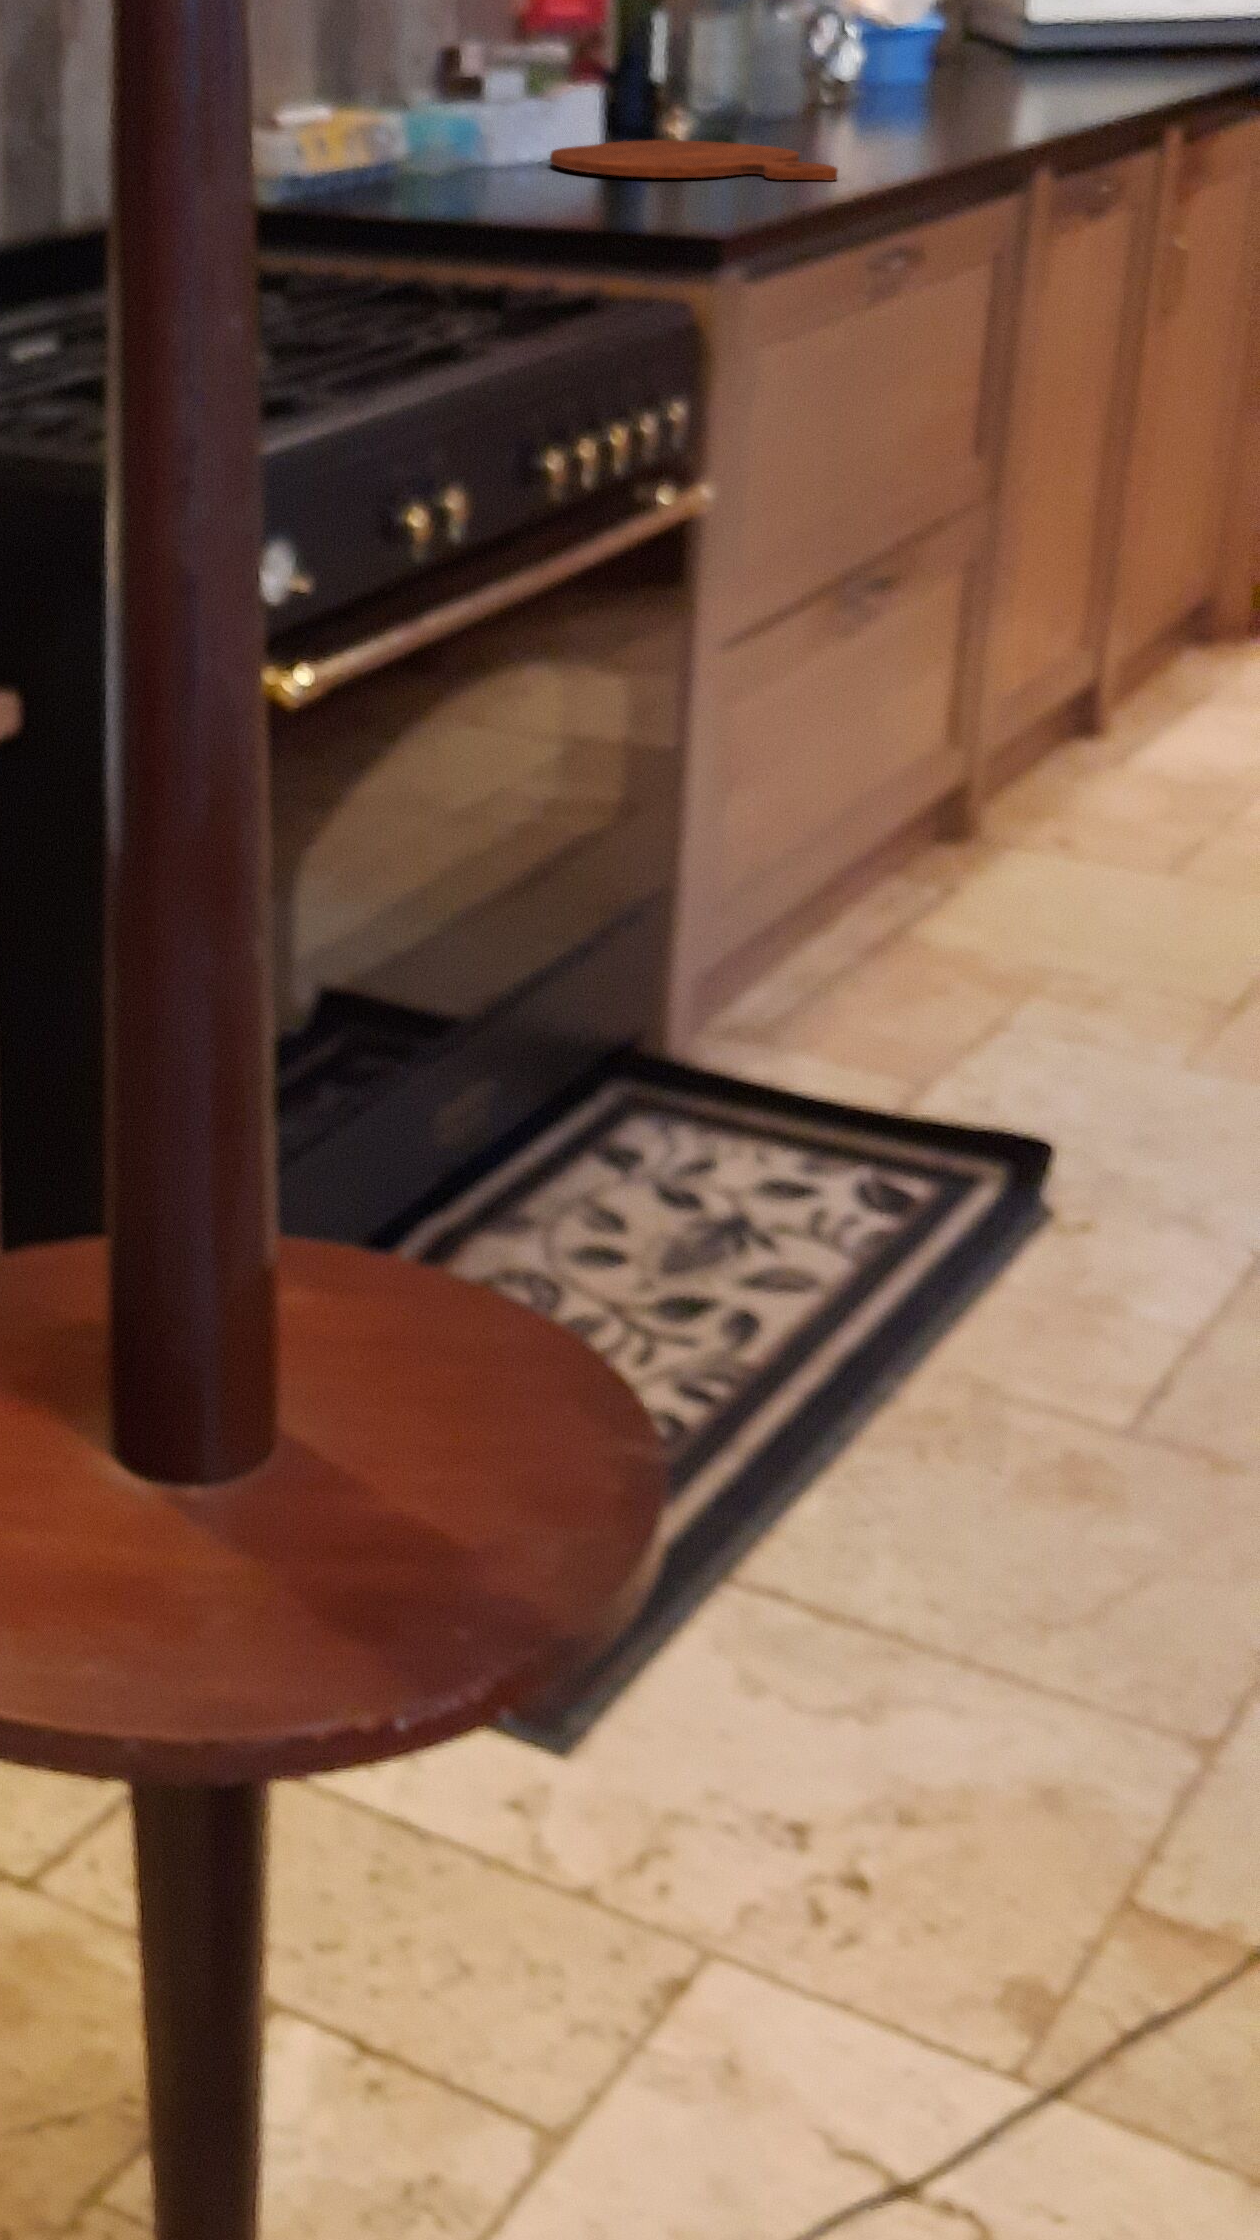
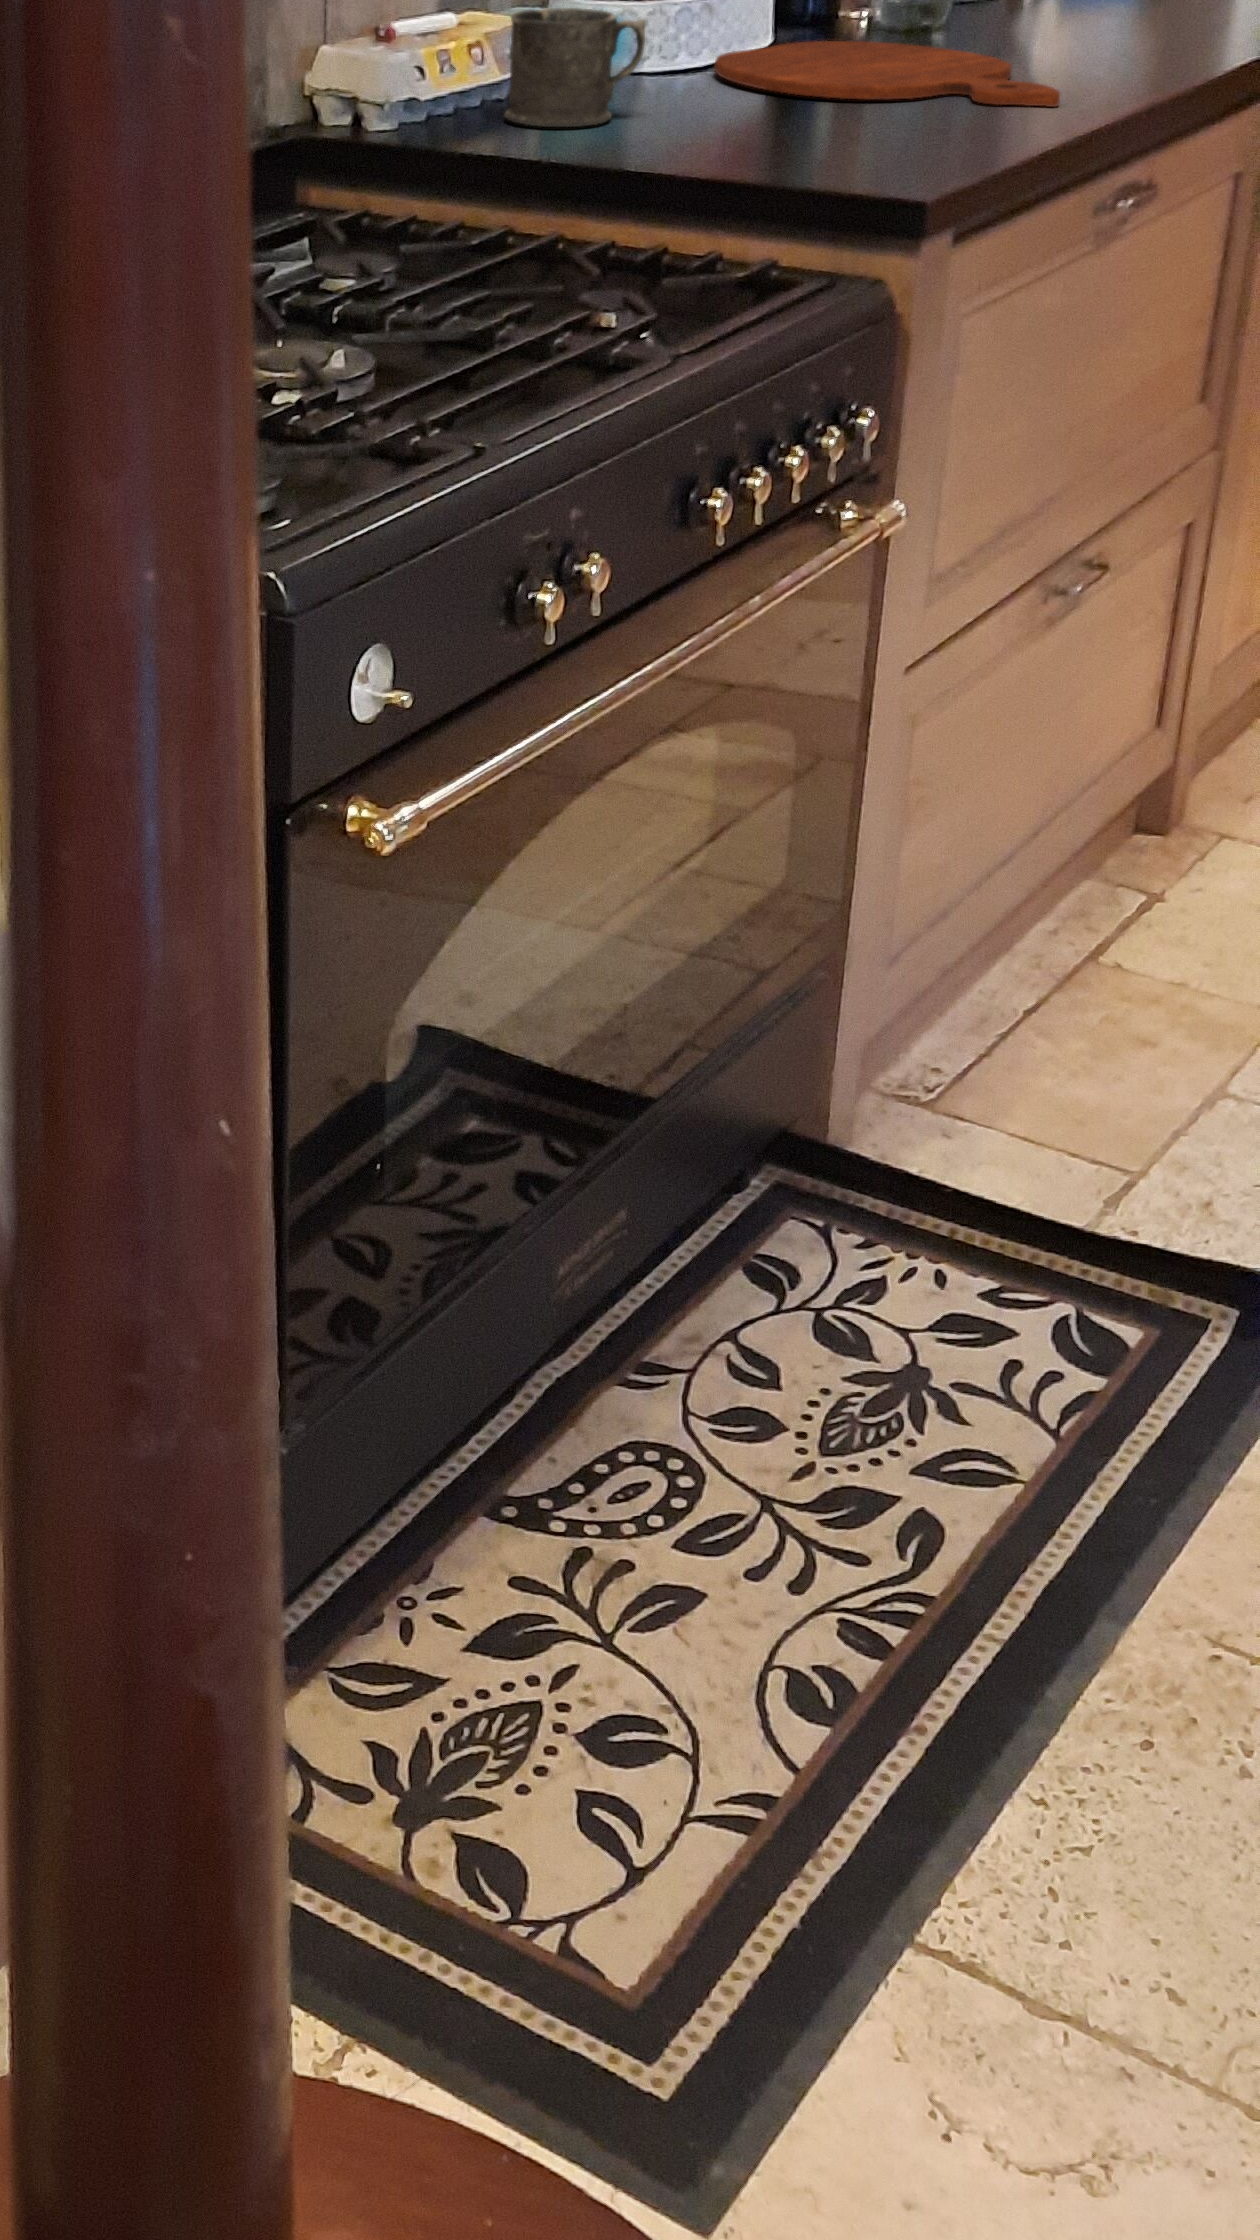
mug: none [373,102,490,199] -> present [504,8,646,127]

